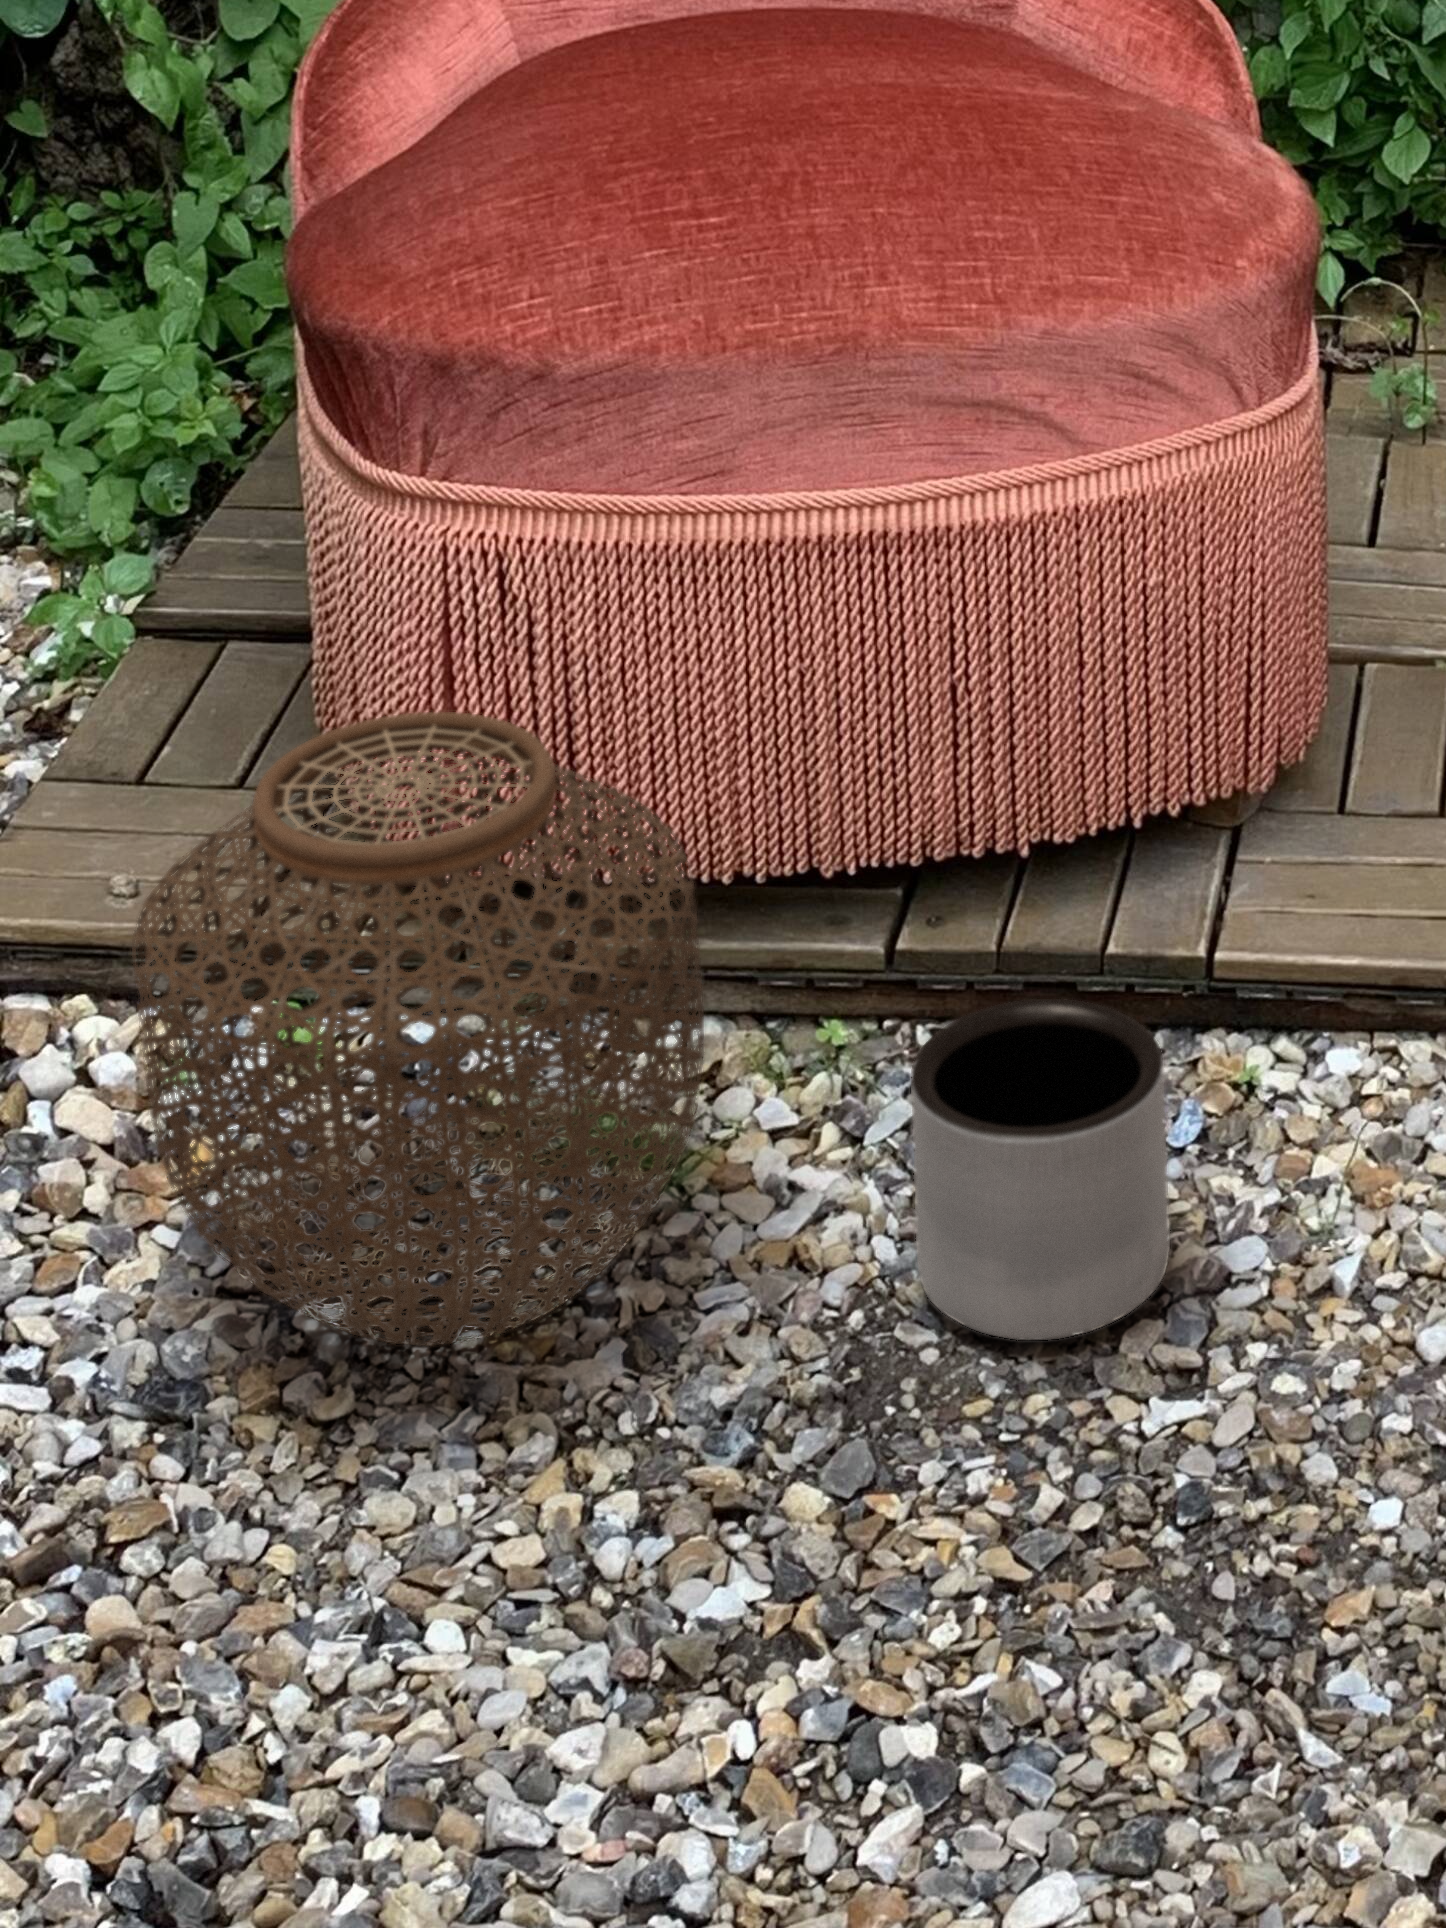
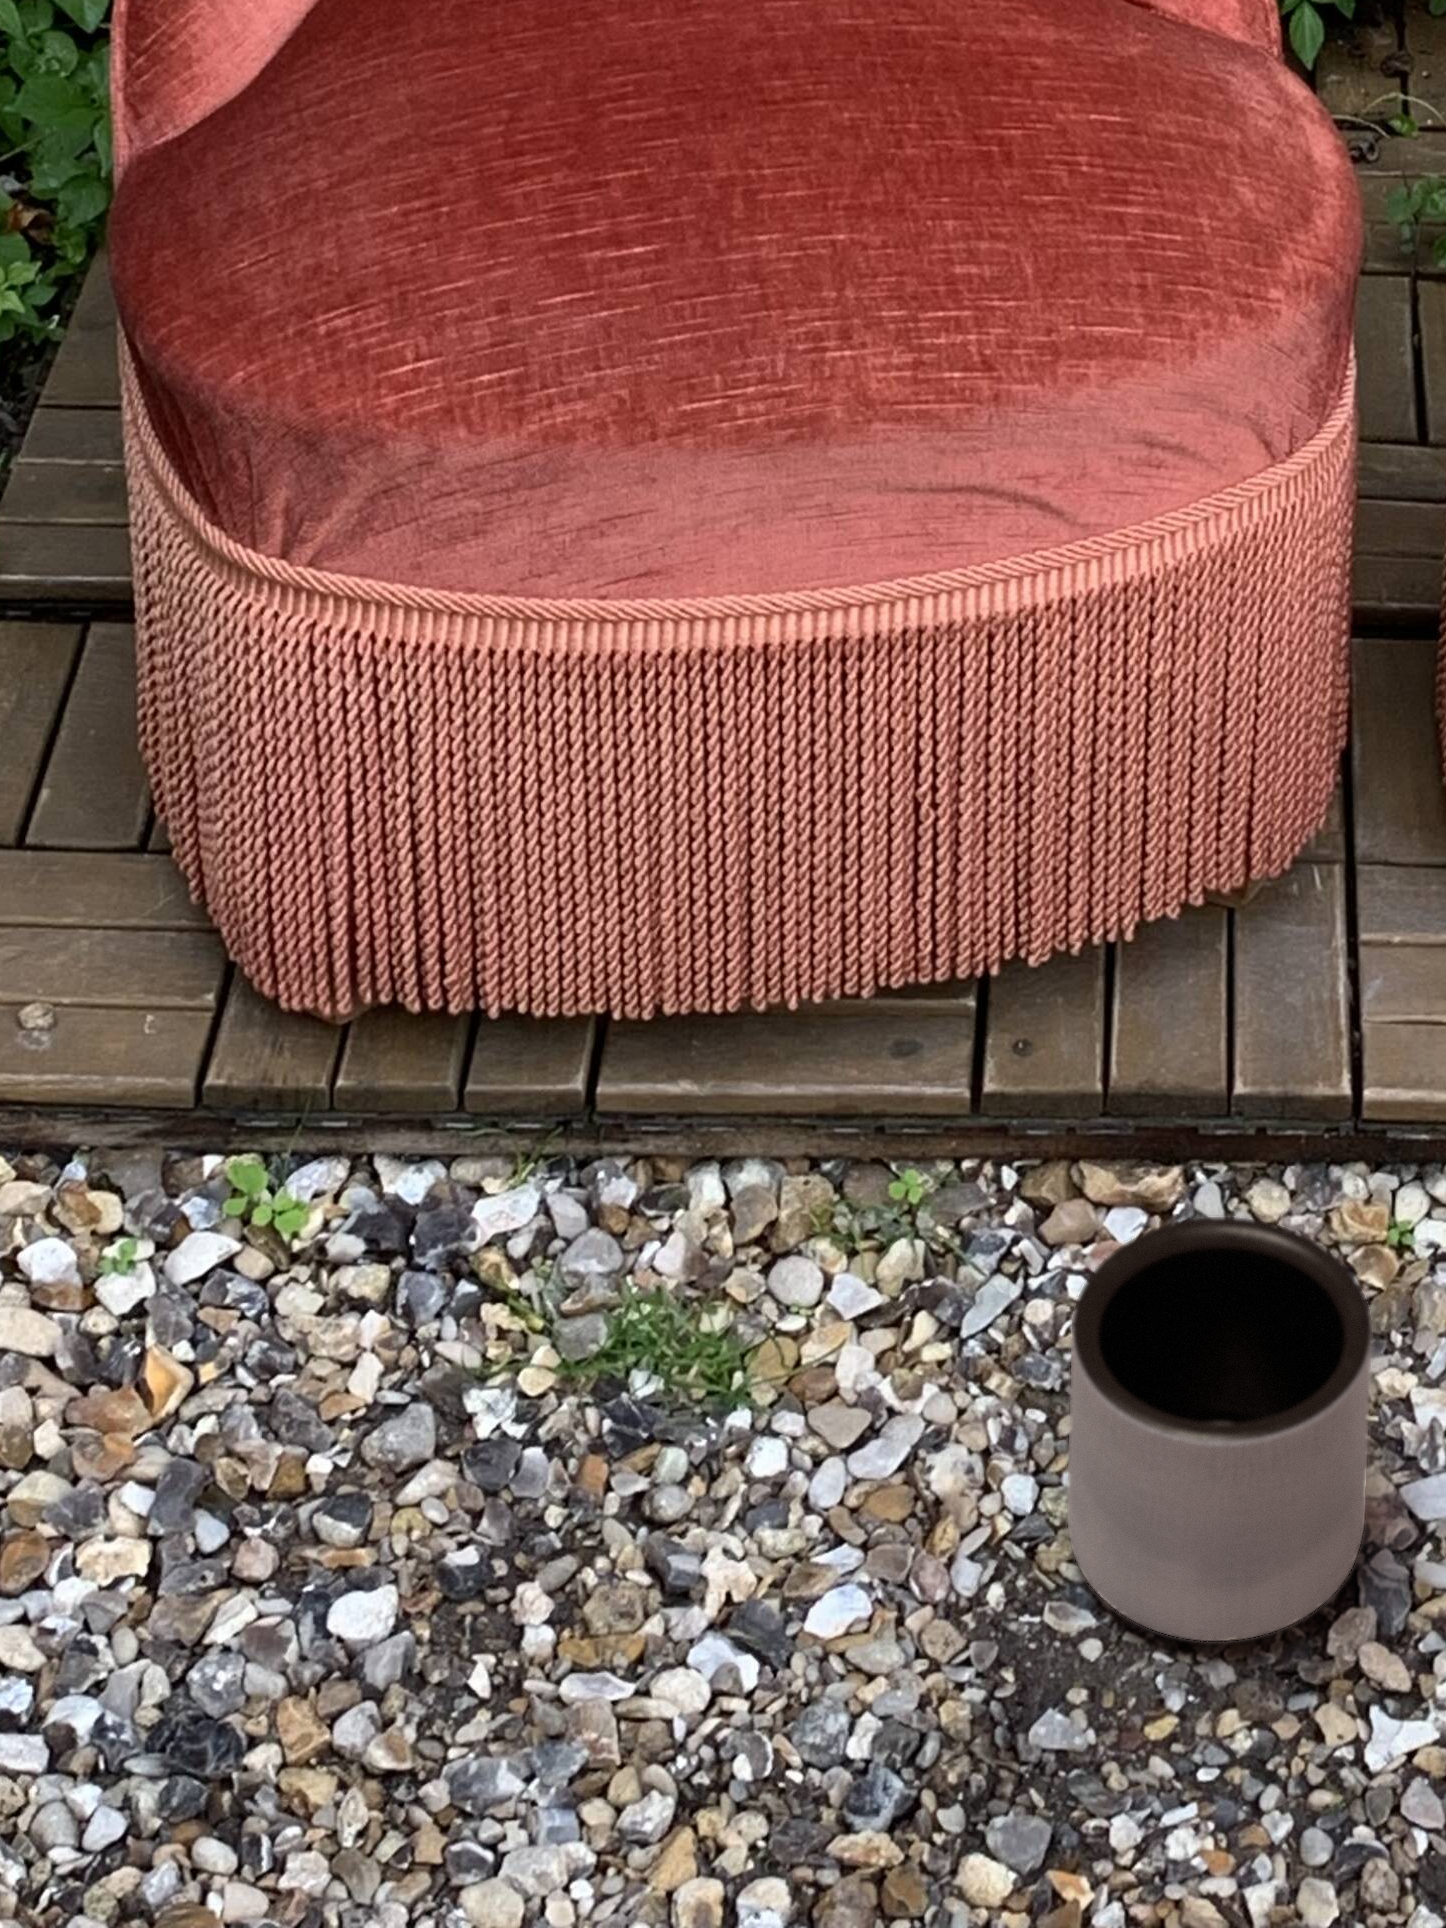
woven basket: present [132,712,704,1346] -> none [130,921,809,1674]

